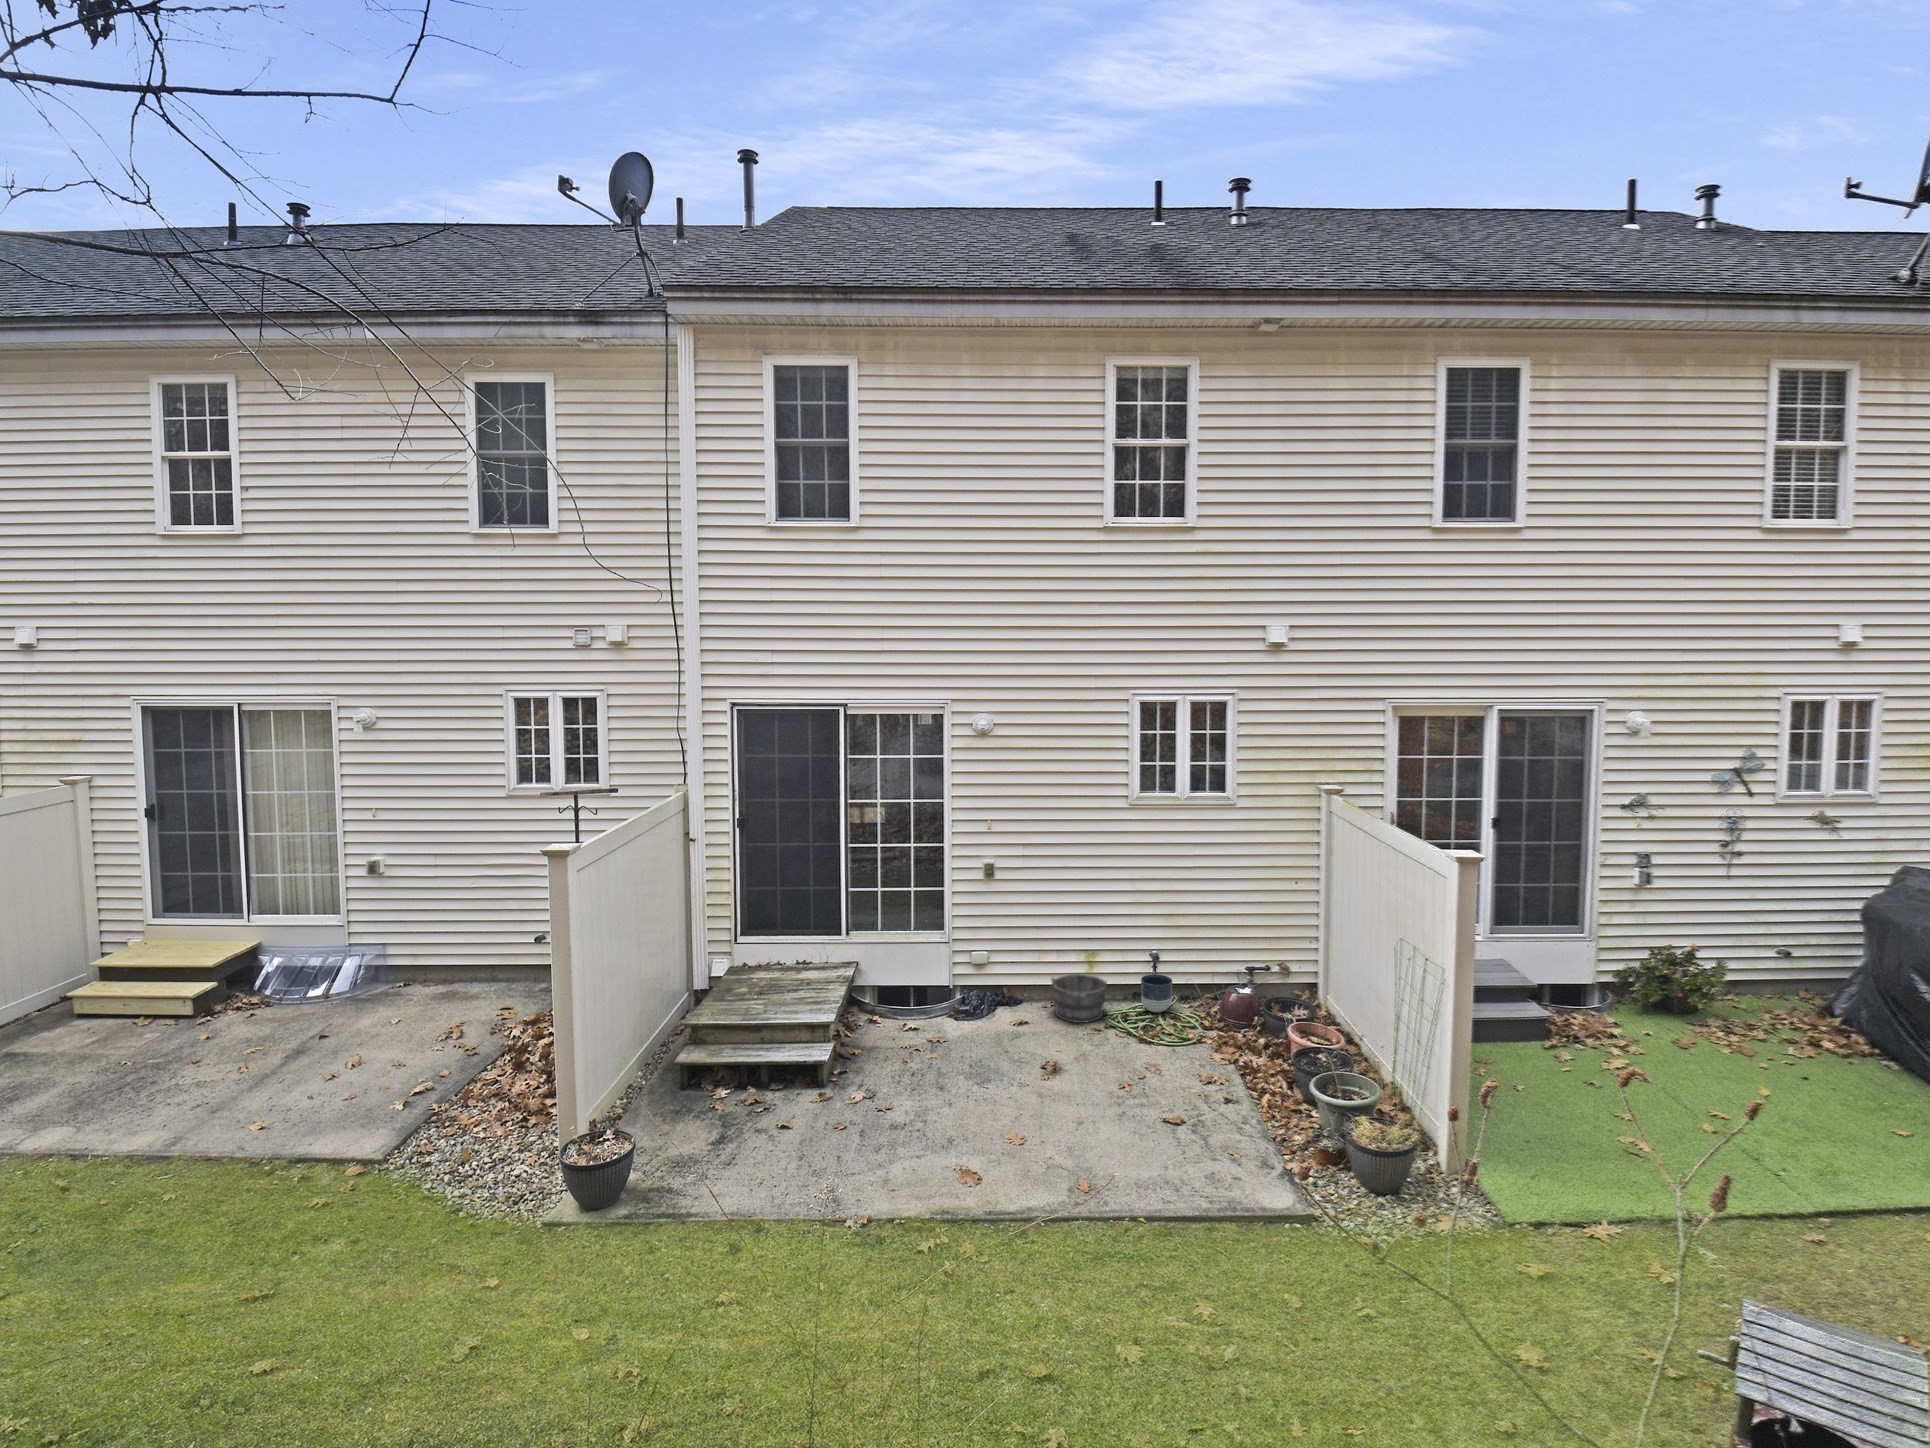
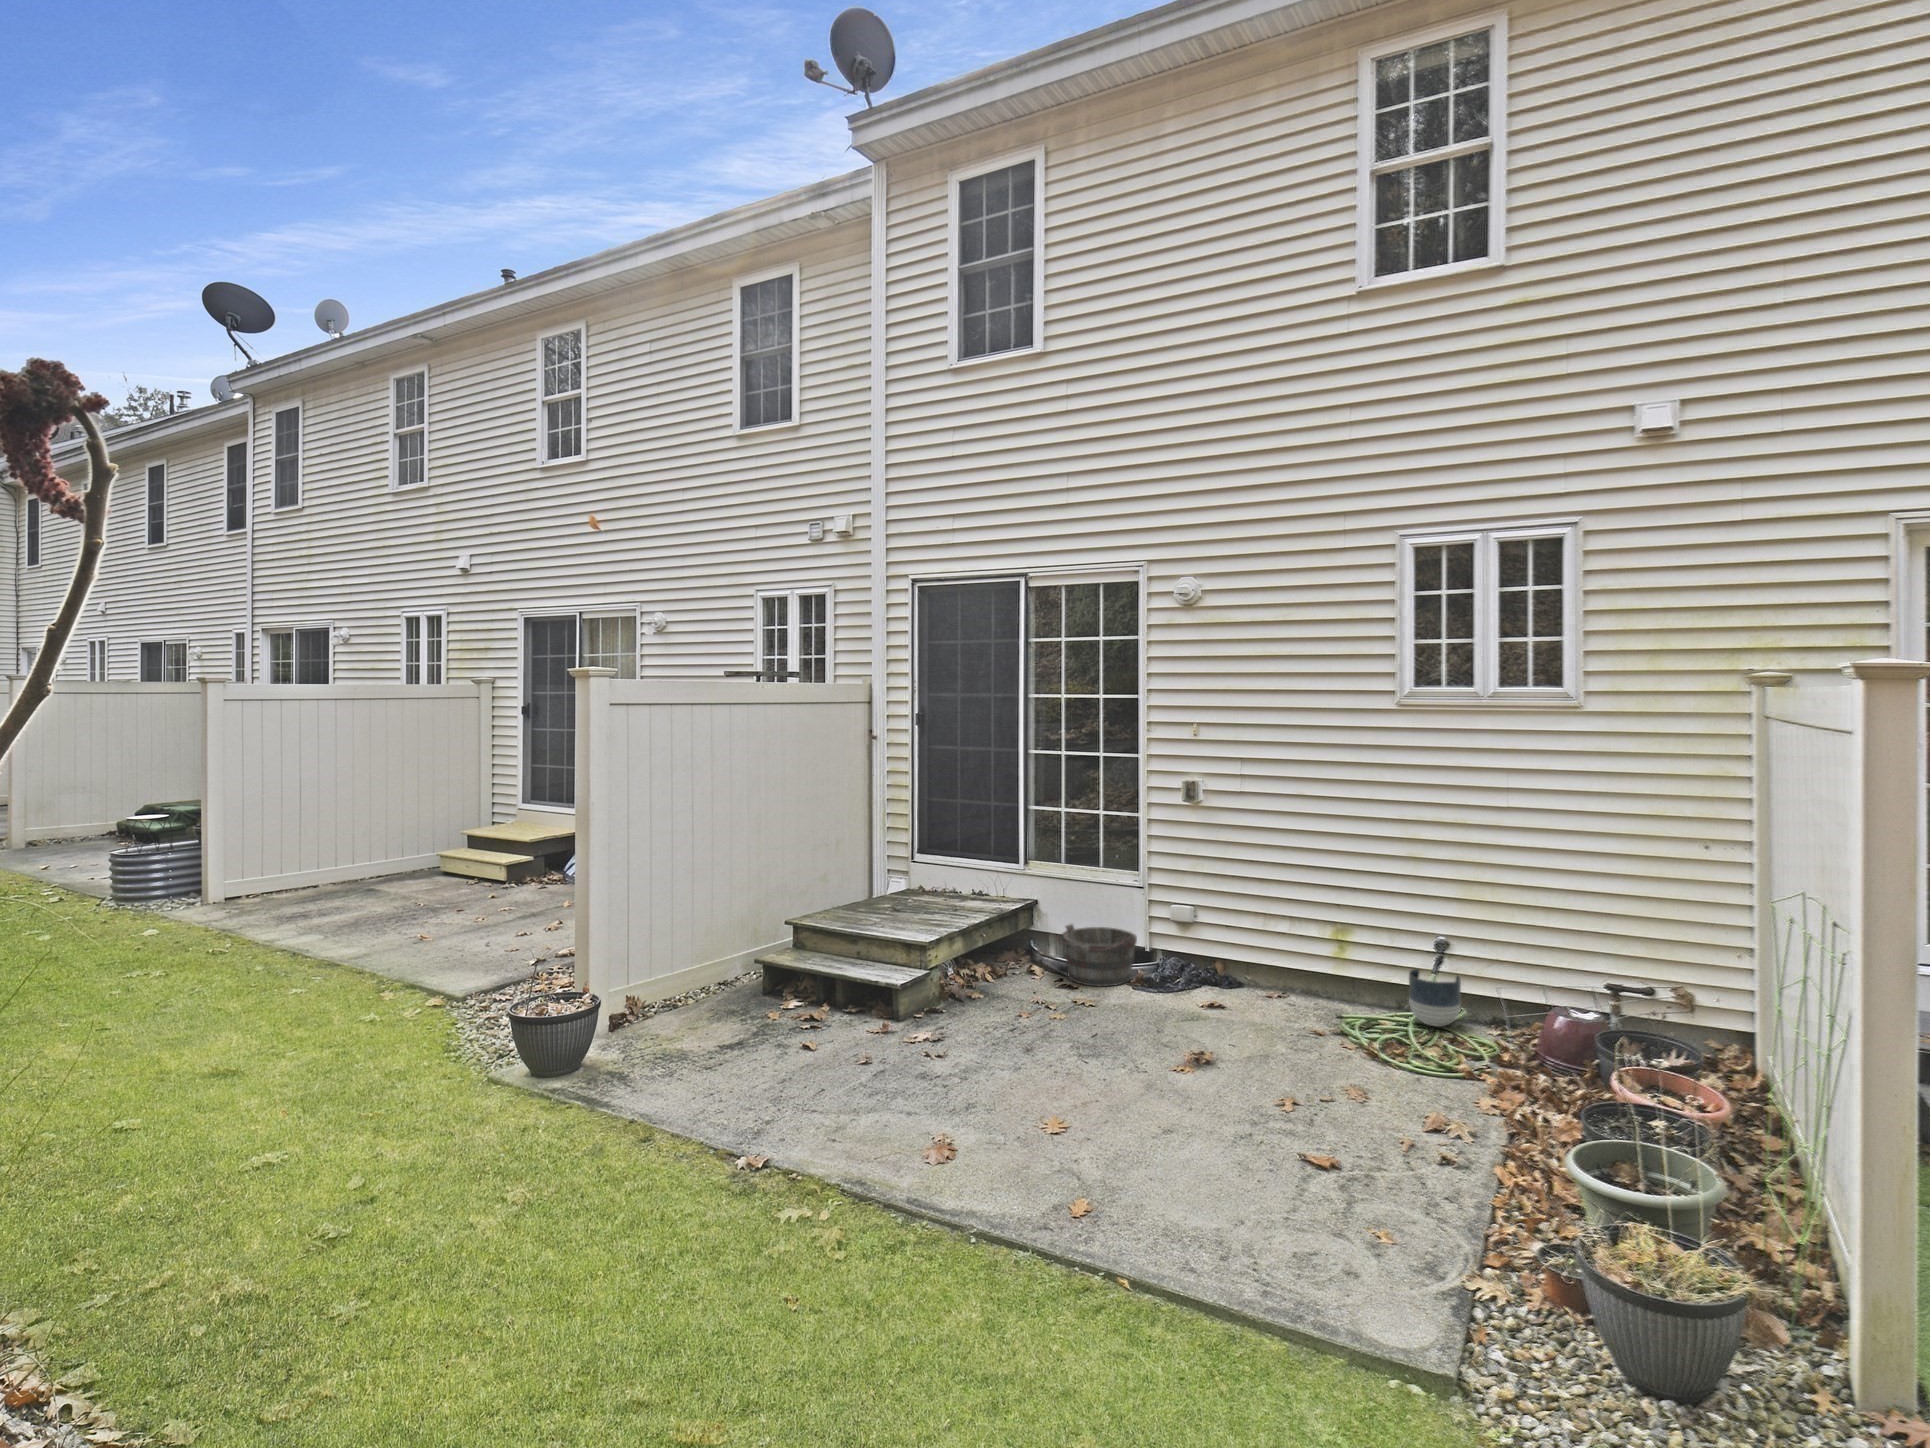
bucket: present [1051,974,1107,1023] -> present [1058,924,1137,986]

